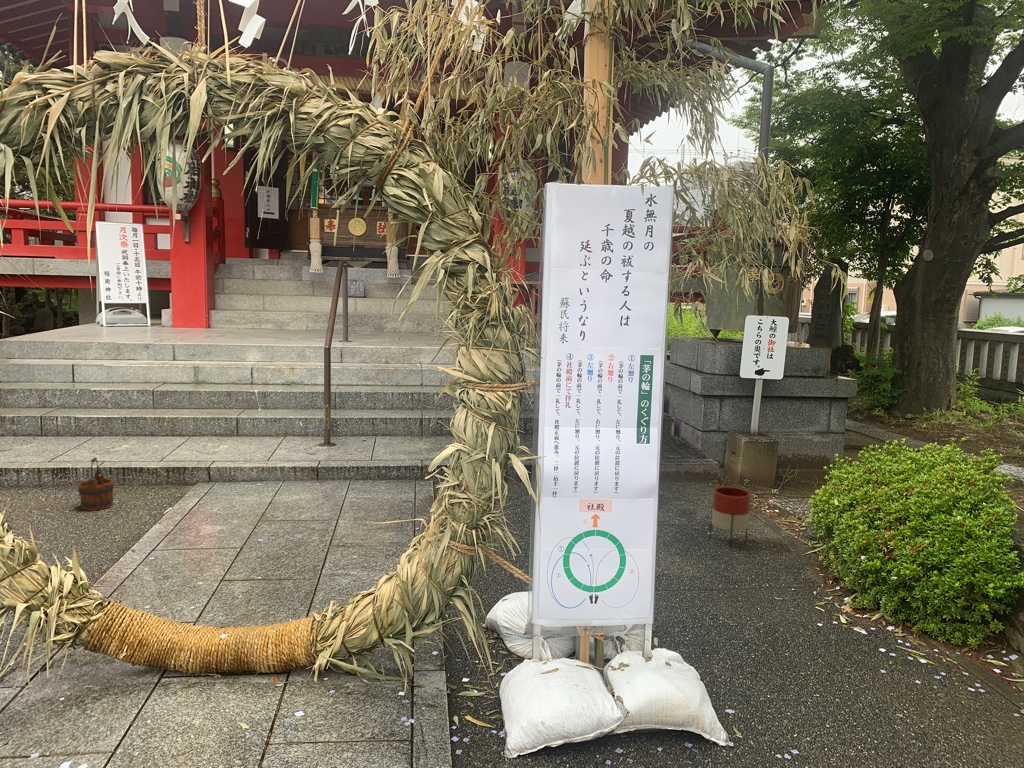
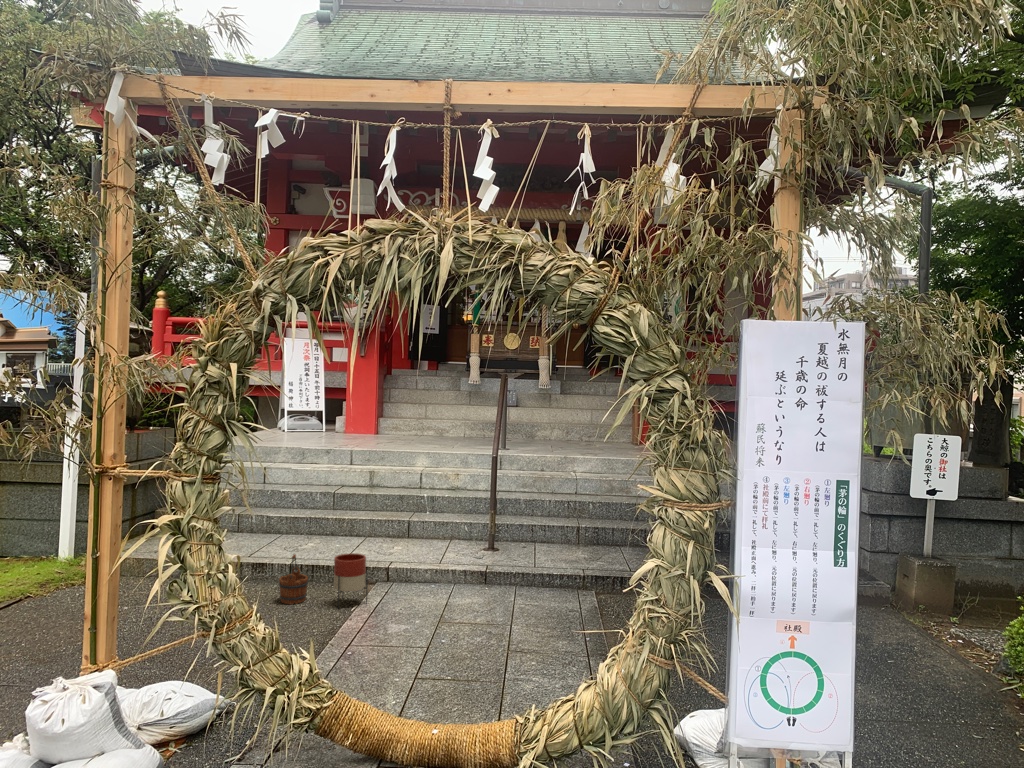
planter: present [710,486,751,550] -> present [334,553,368,609]

